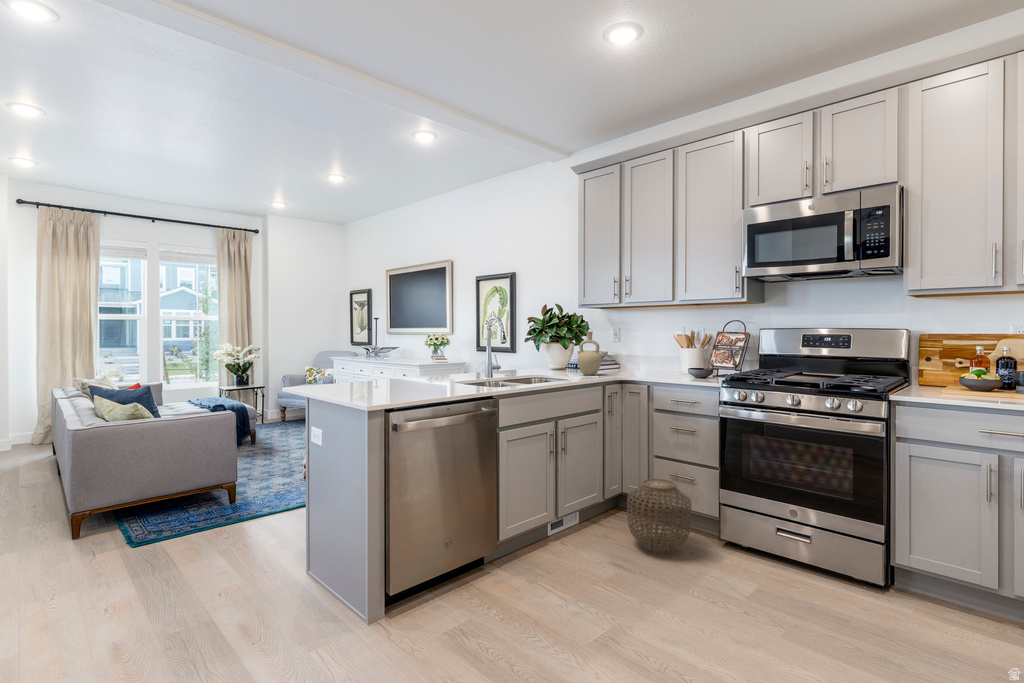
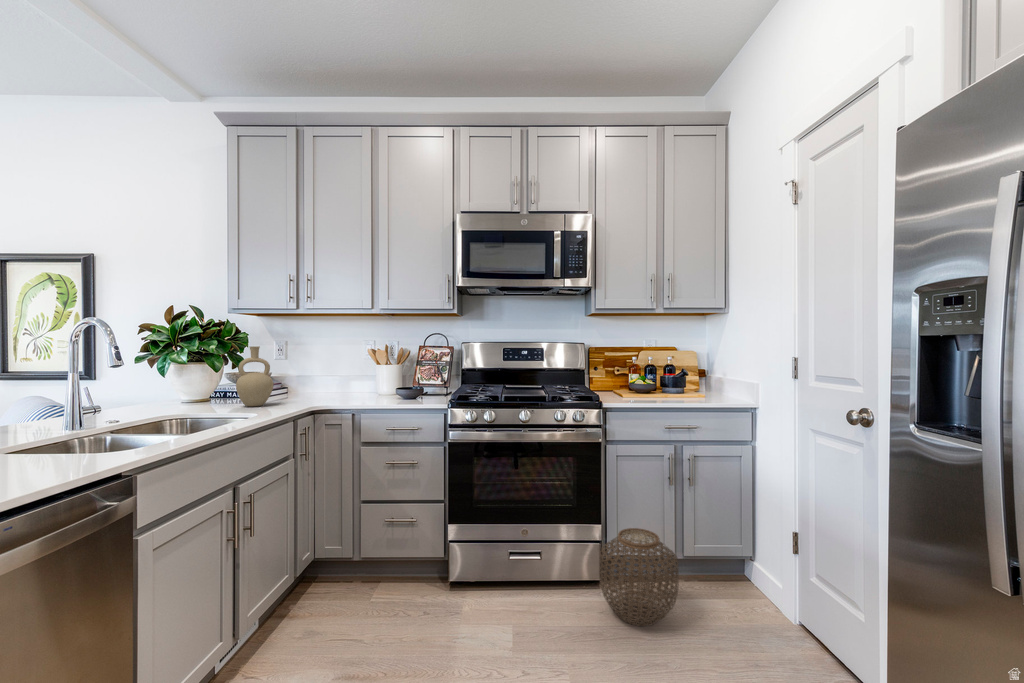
woven basket: present [627,479,691,553] -> present [600,528,679,626]

